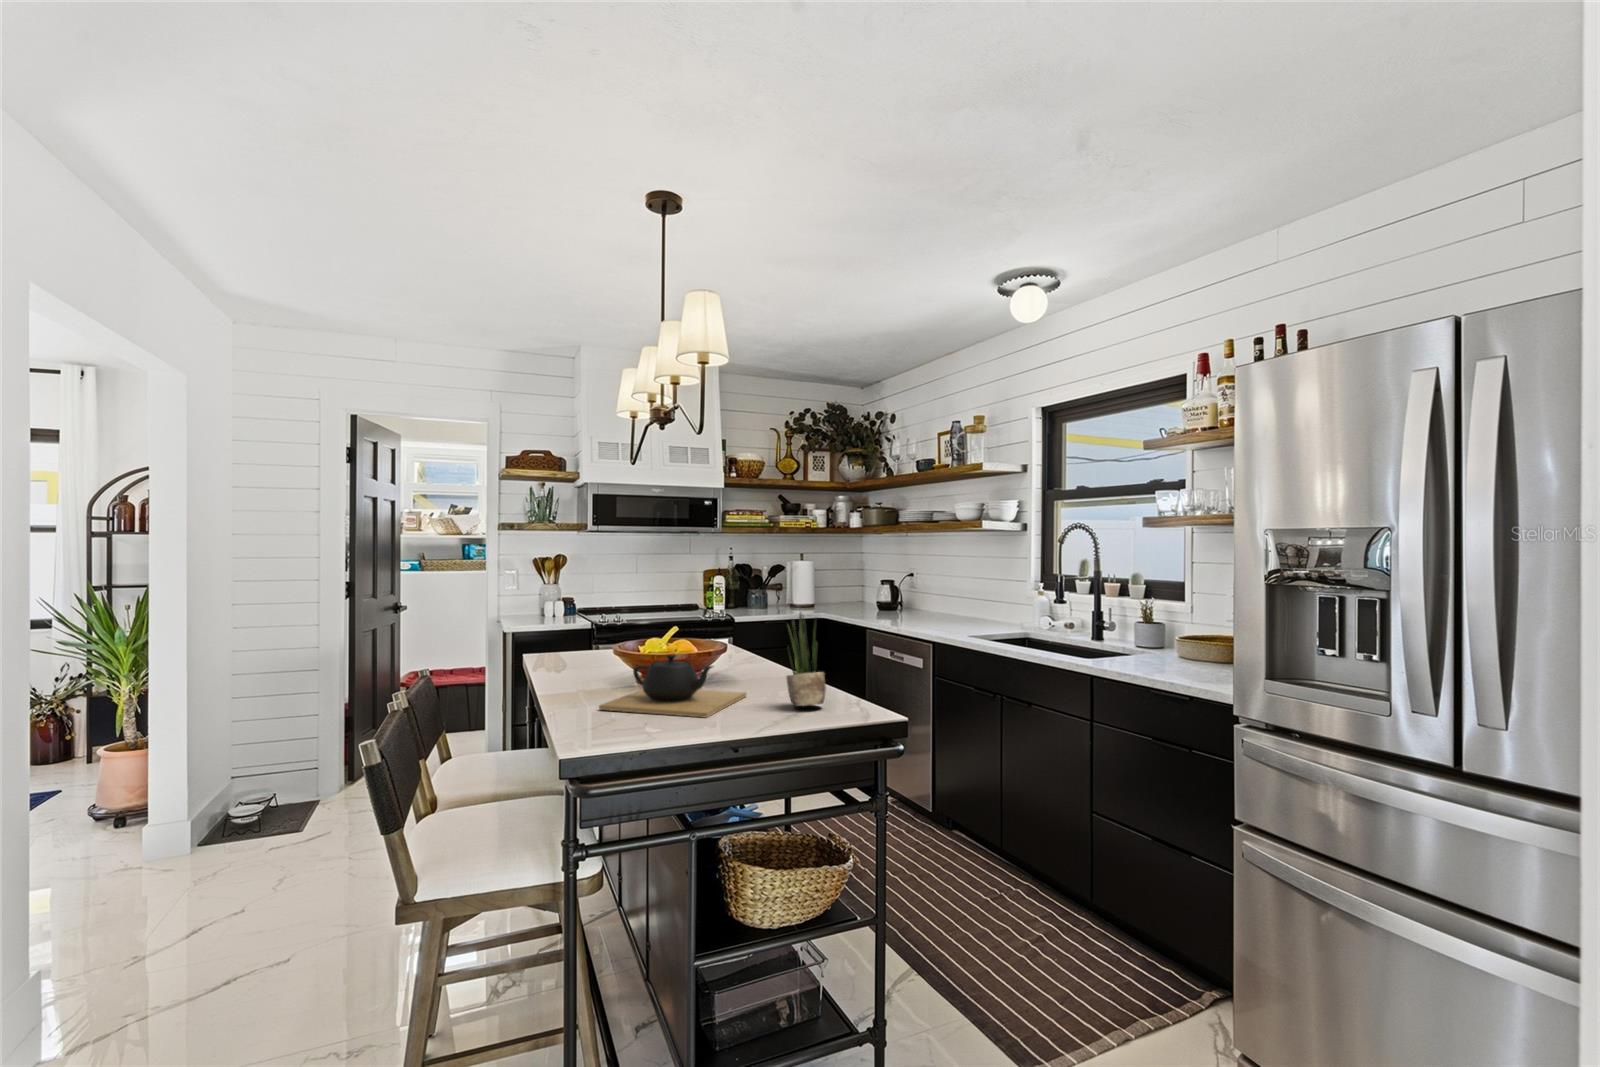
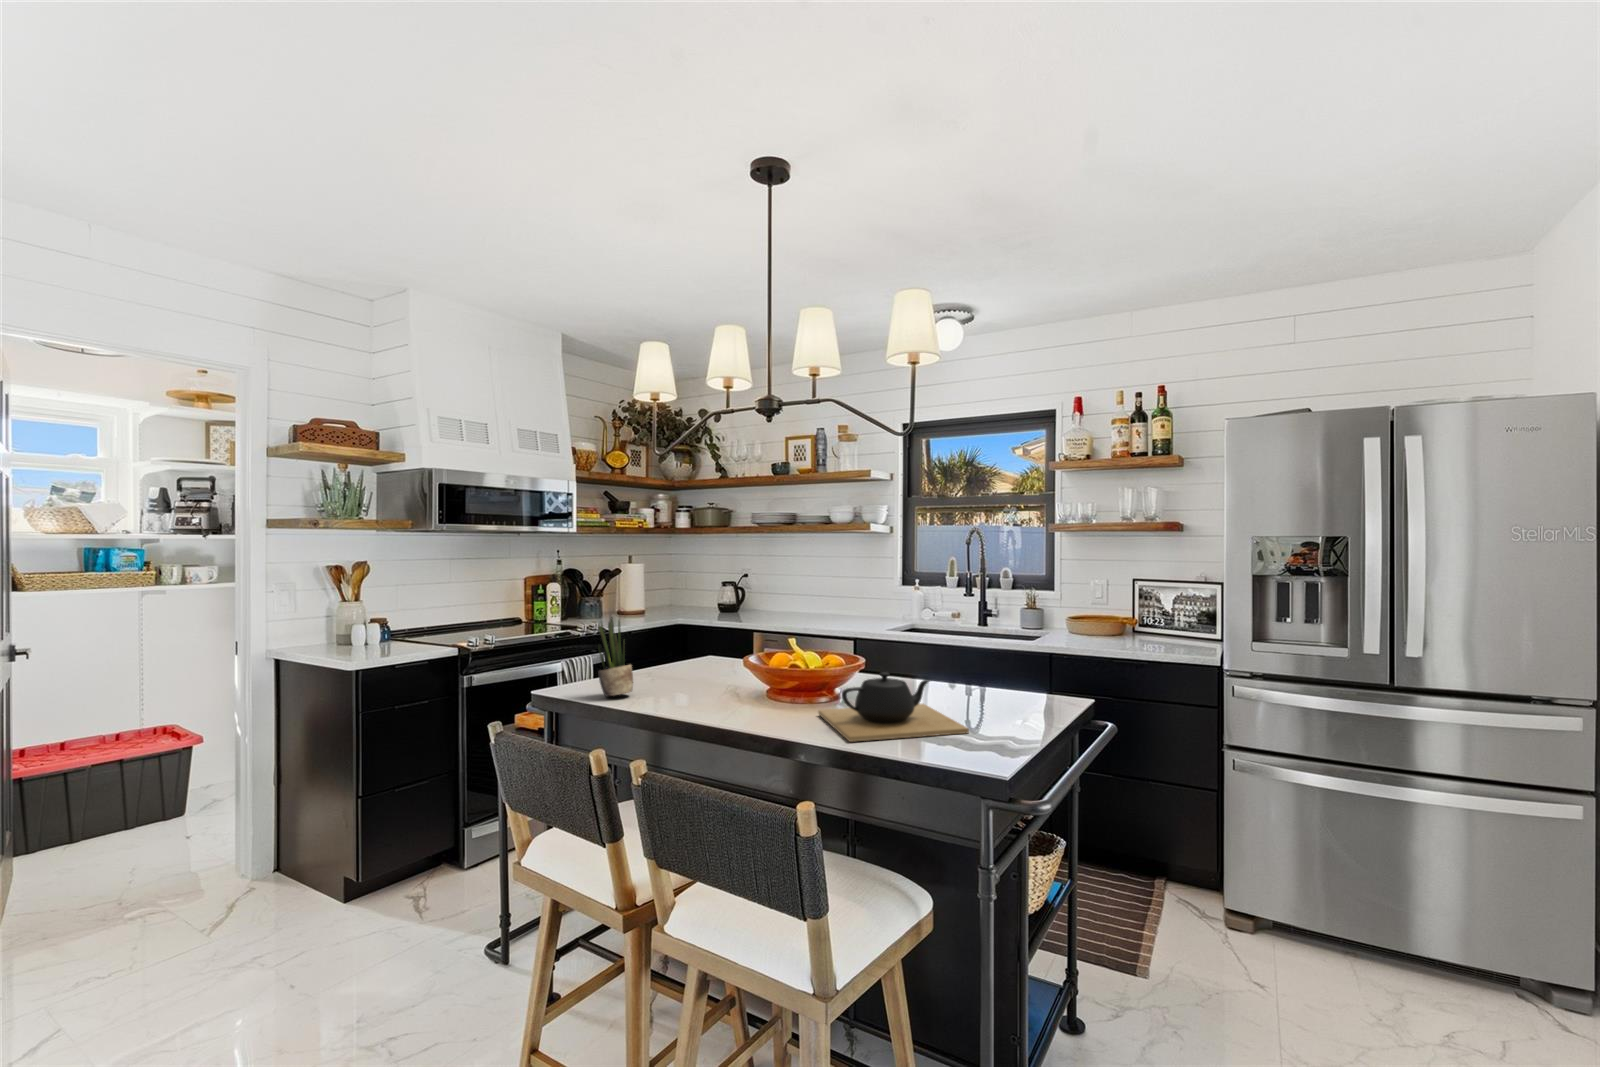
potted plant: present [787,613,826,706] -> present [598,617,633,696]

